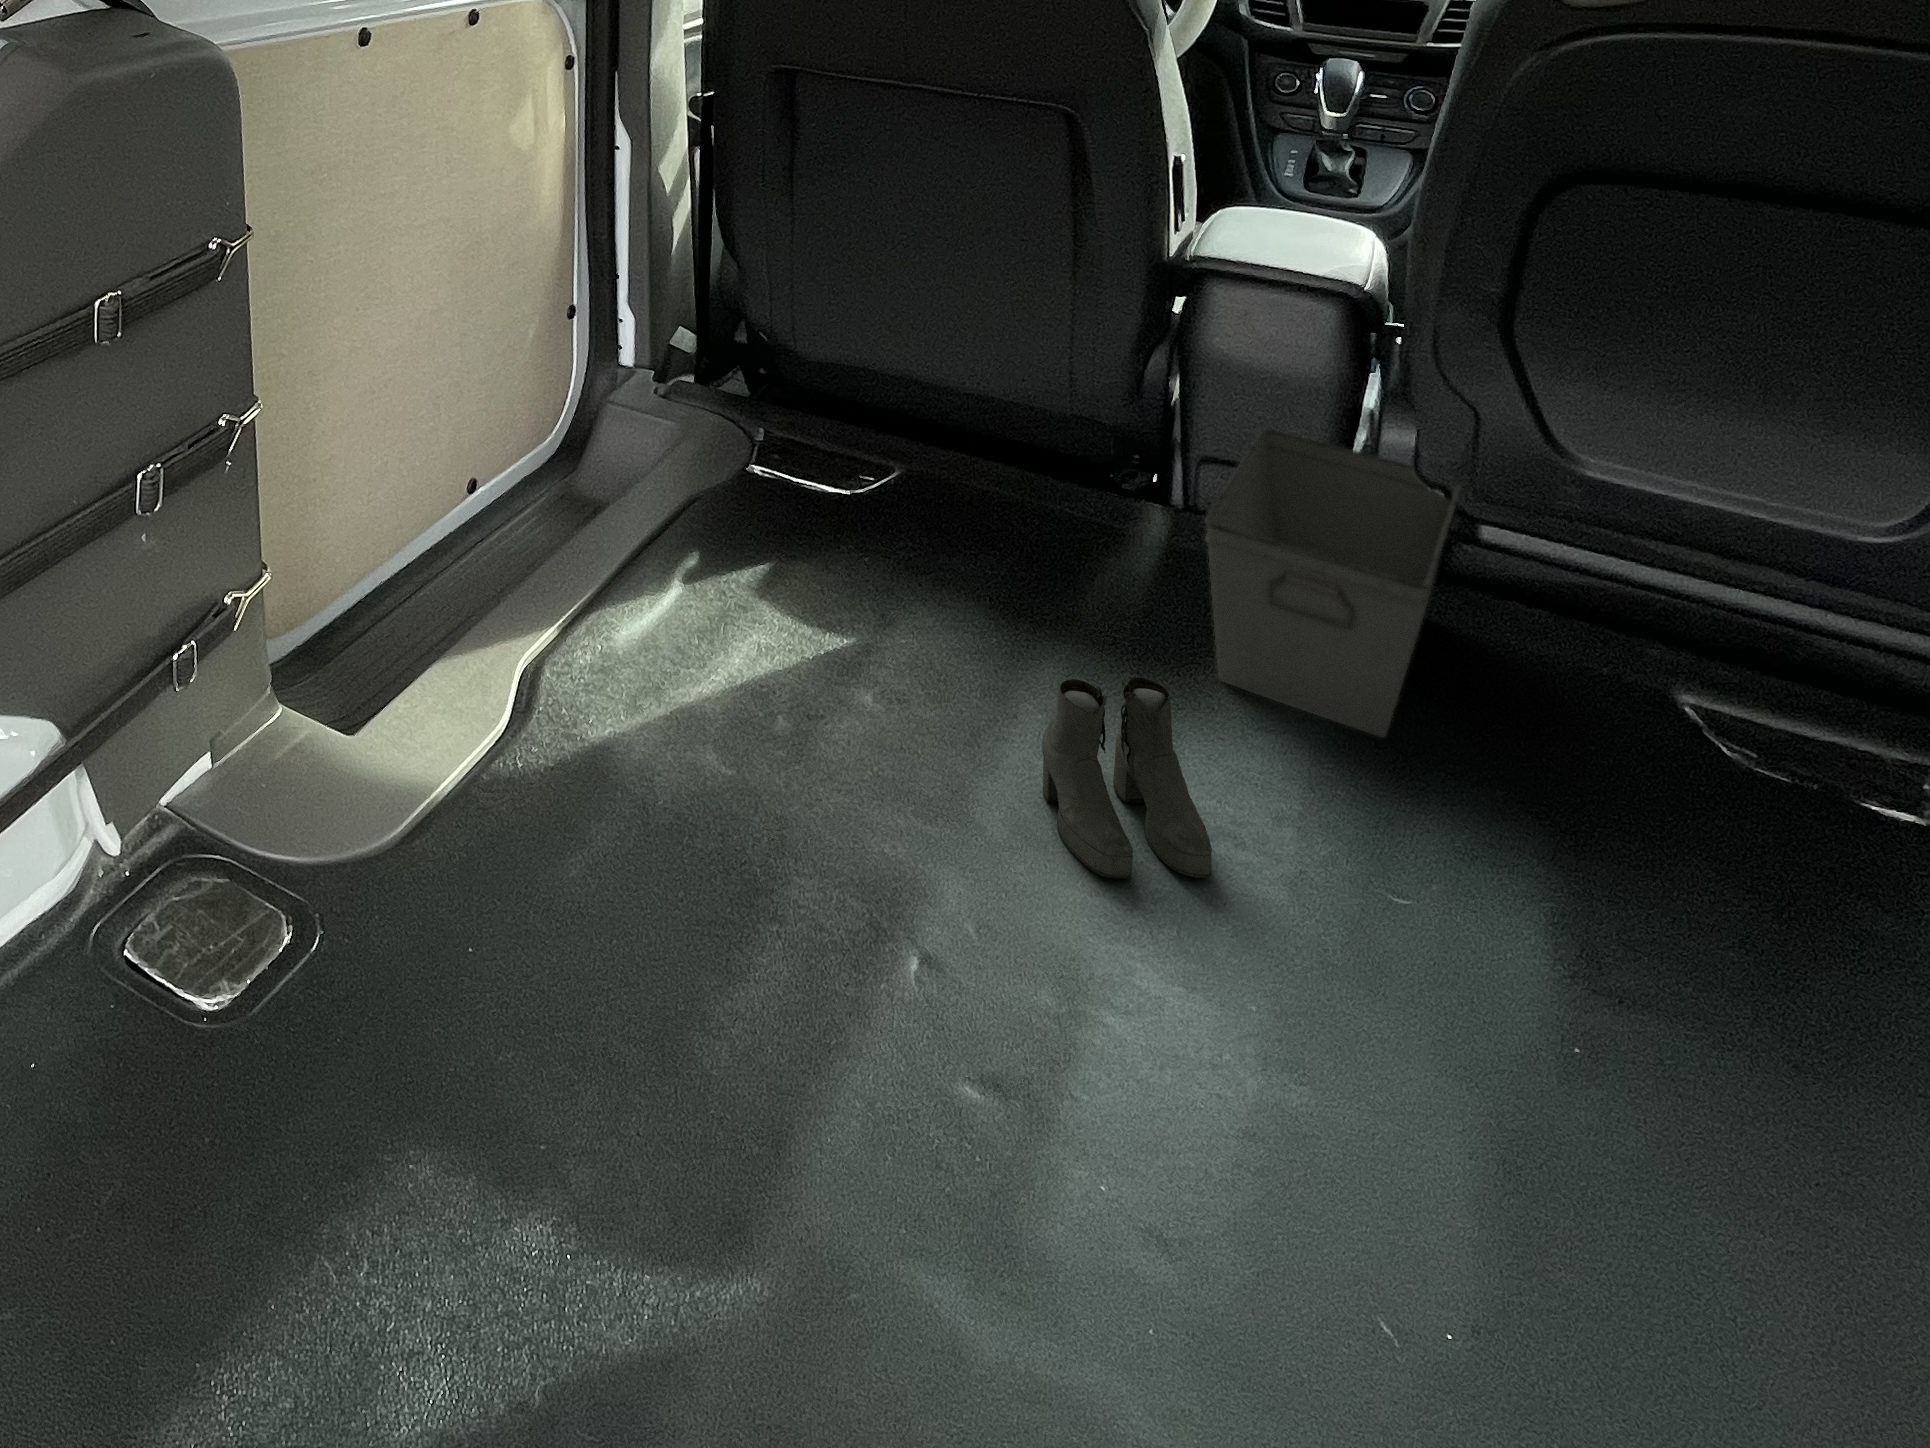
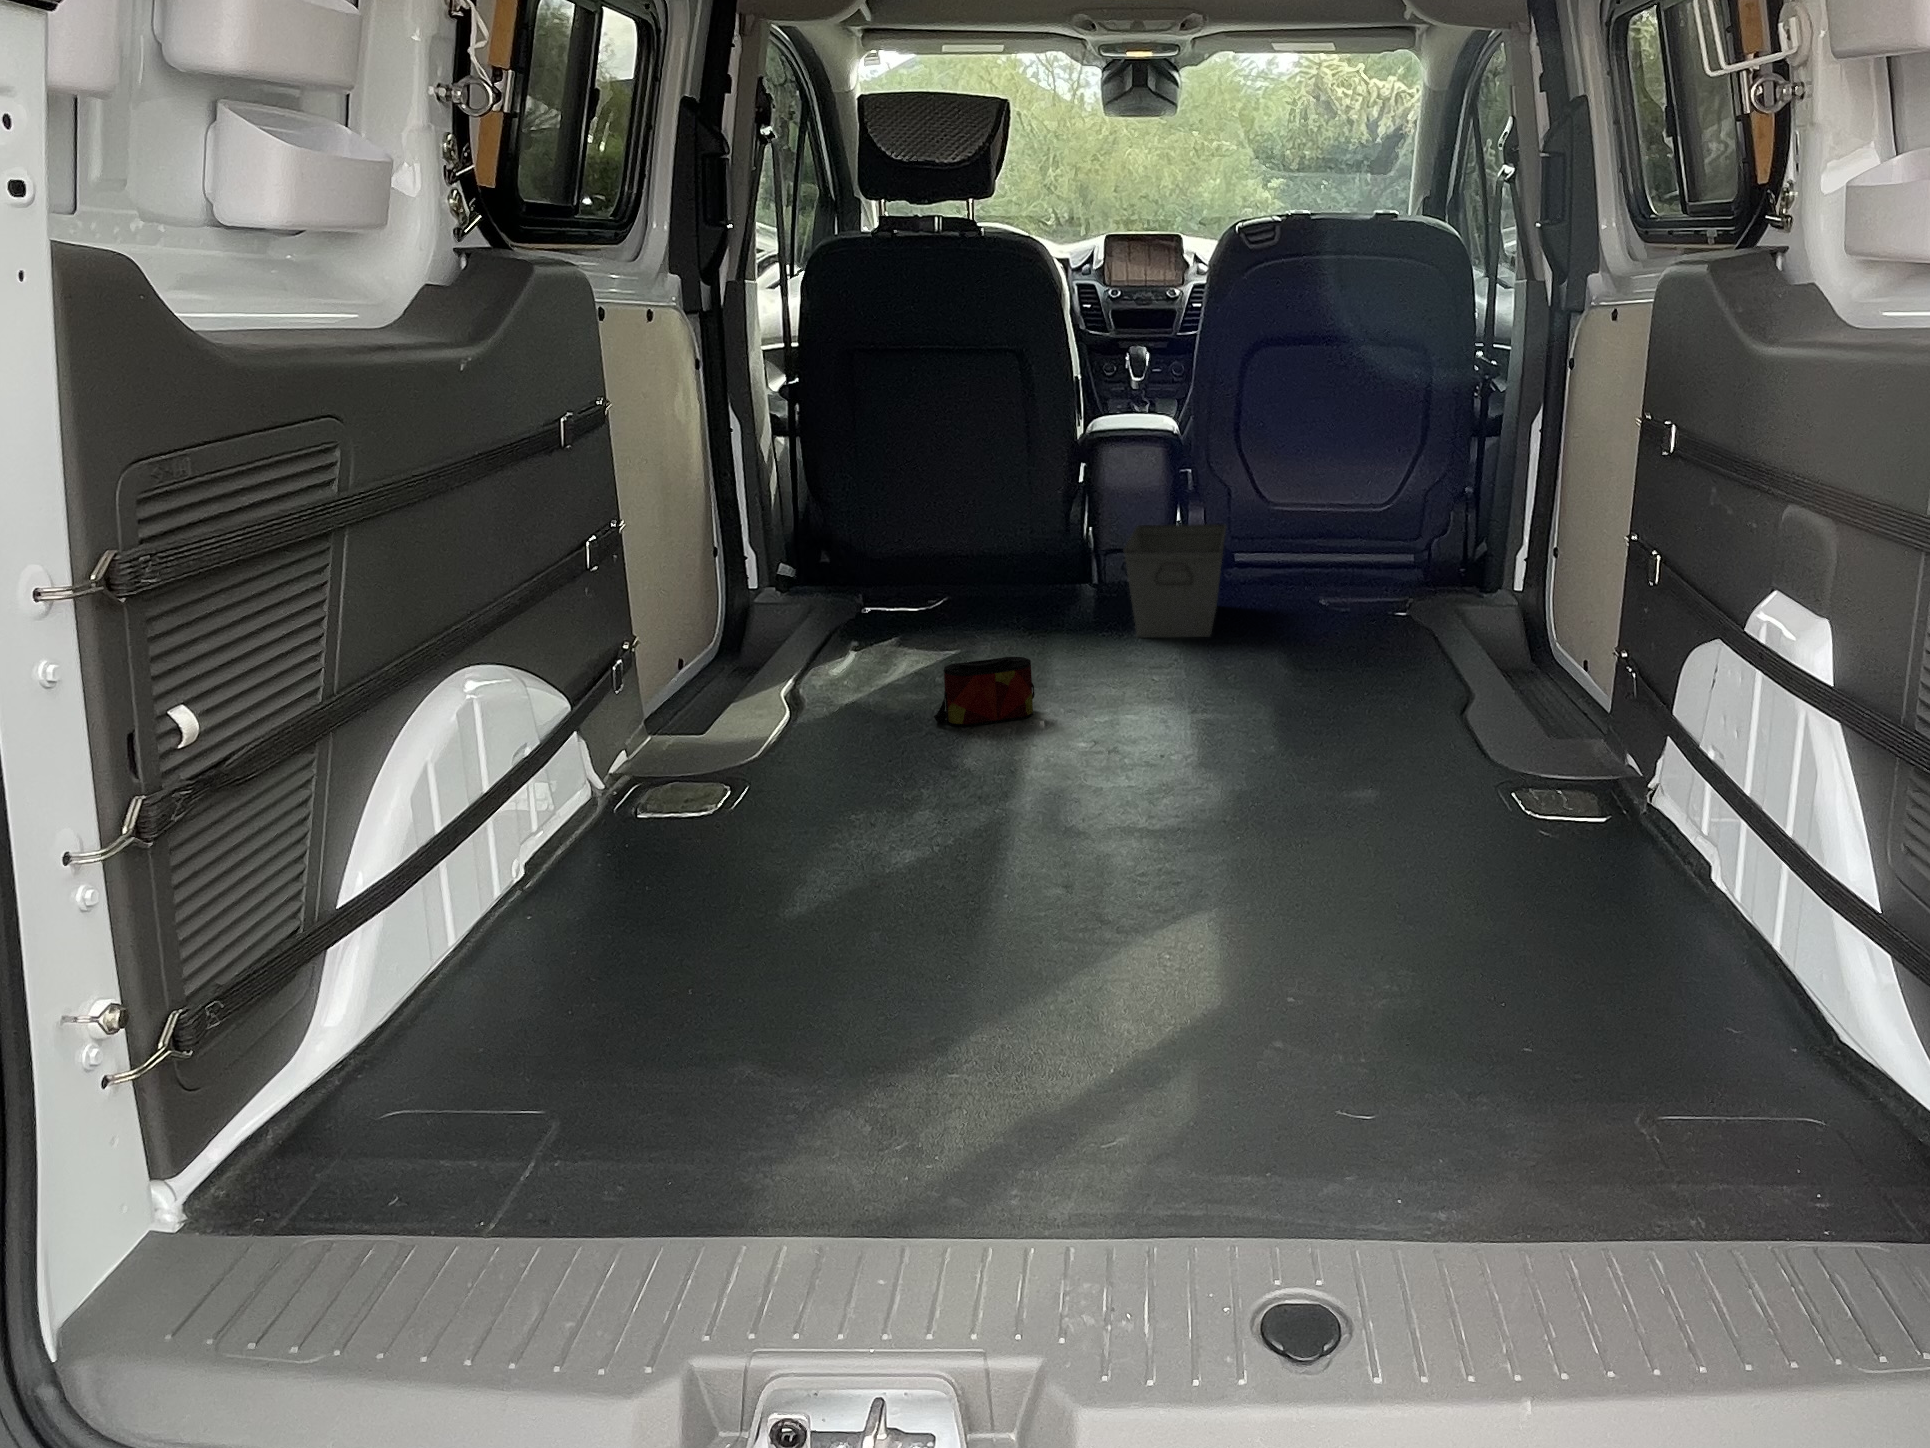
boots: present [1042,677,1212,879] -> none [1072,602,1154,687]
bag: none [711,761,919,924] -> present [934,657,1035,726]

